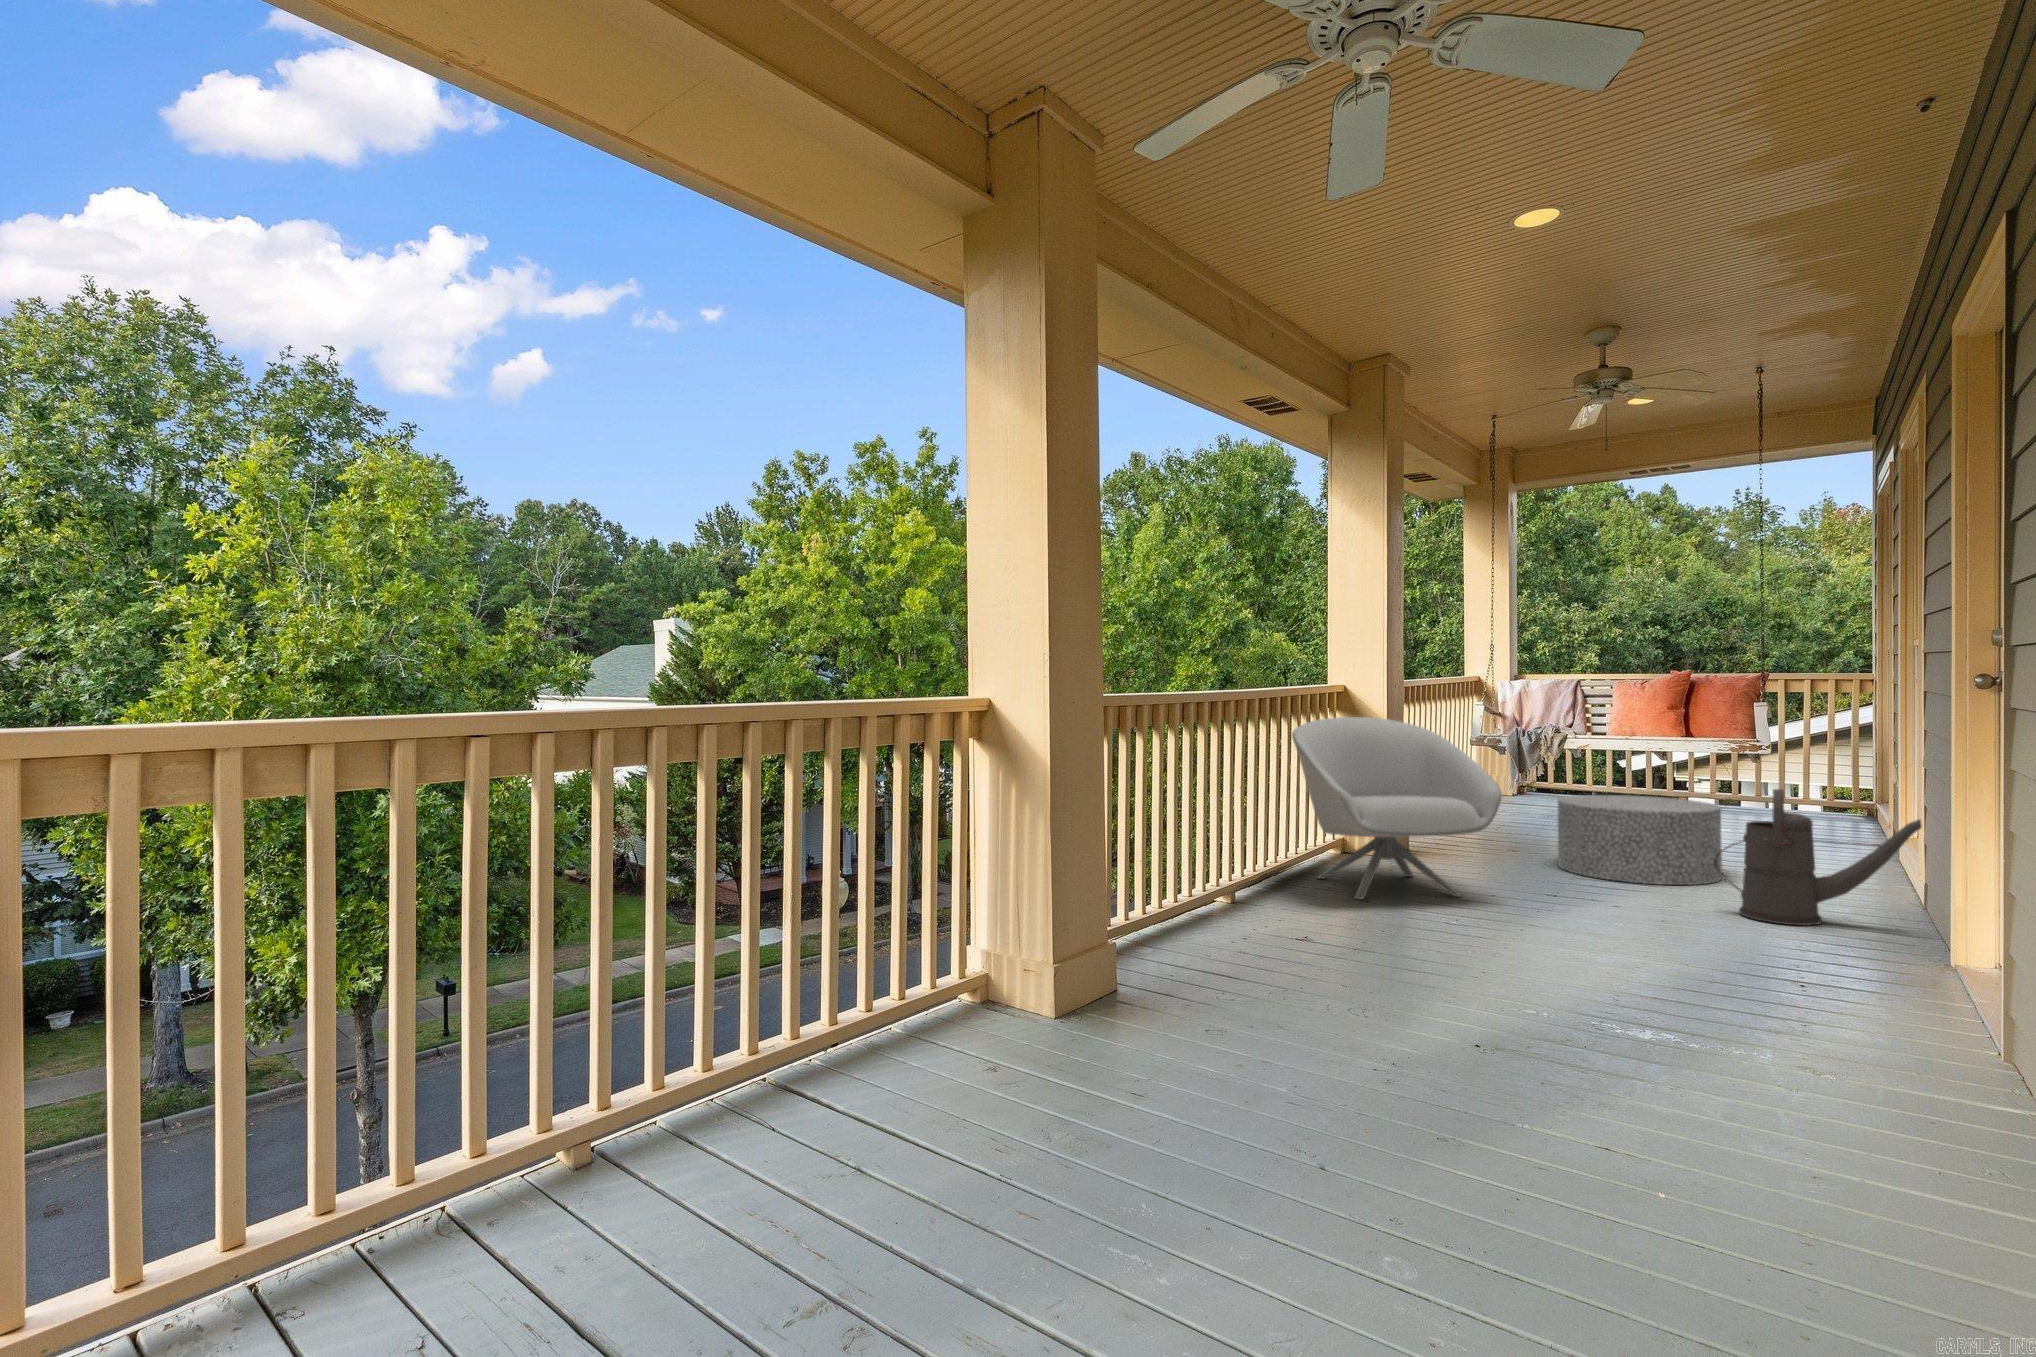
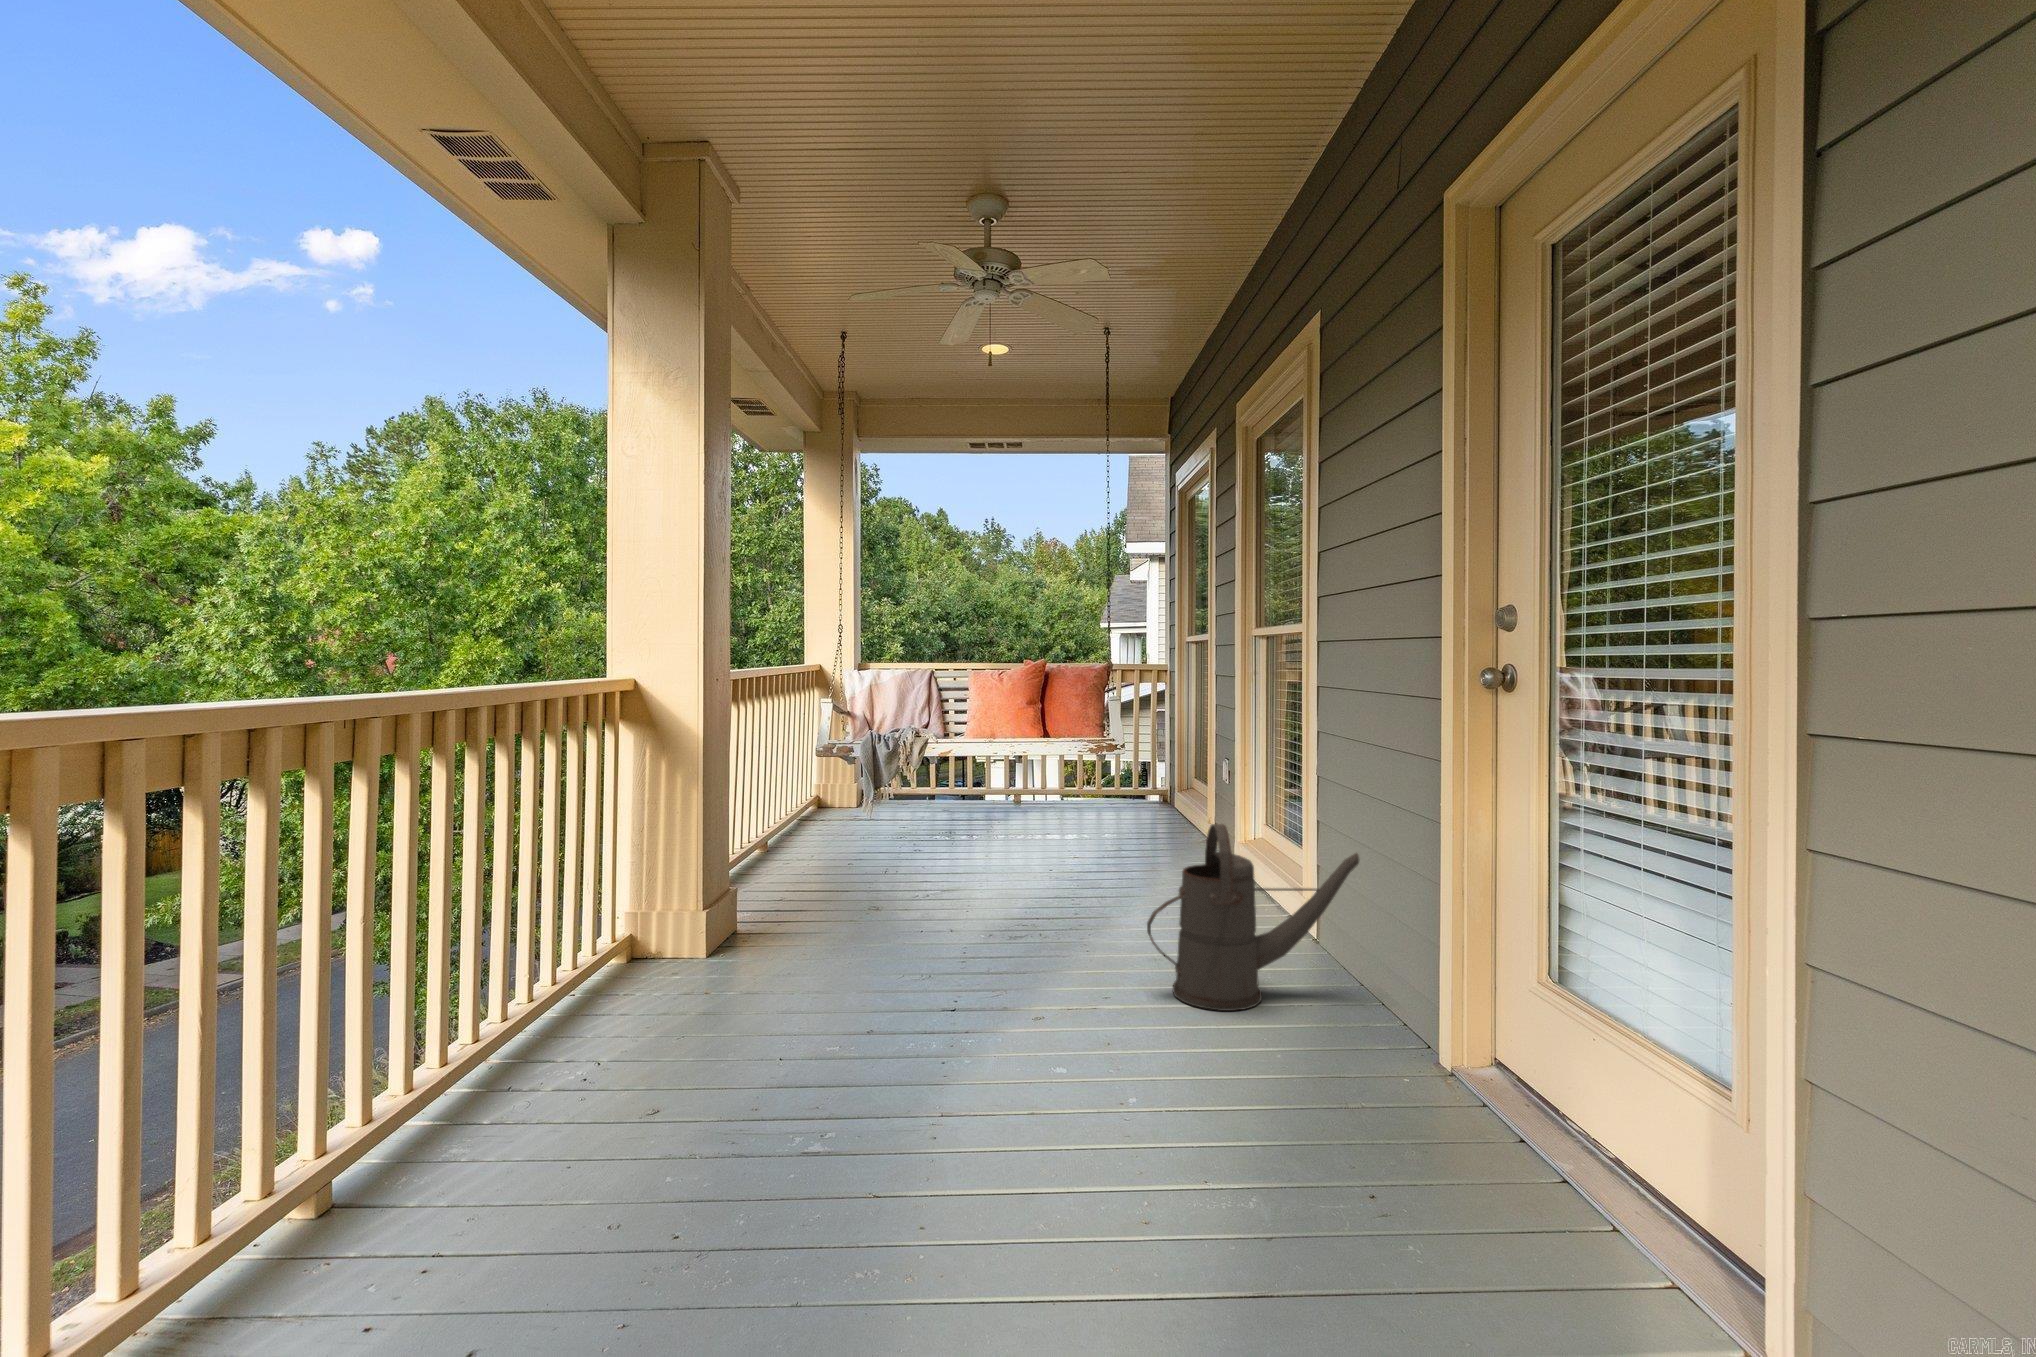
armchair: present [1292,717,1502,899] -> none [522,735,890,1100]
ottoman: present [1557,795,1722,885] -> none [934,819,1114,949]

